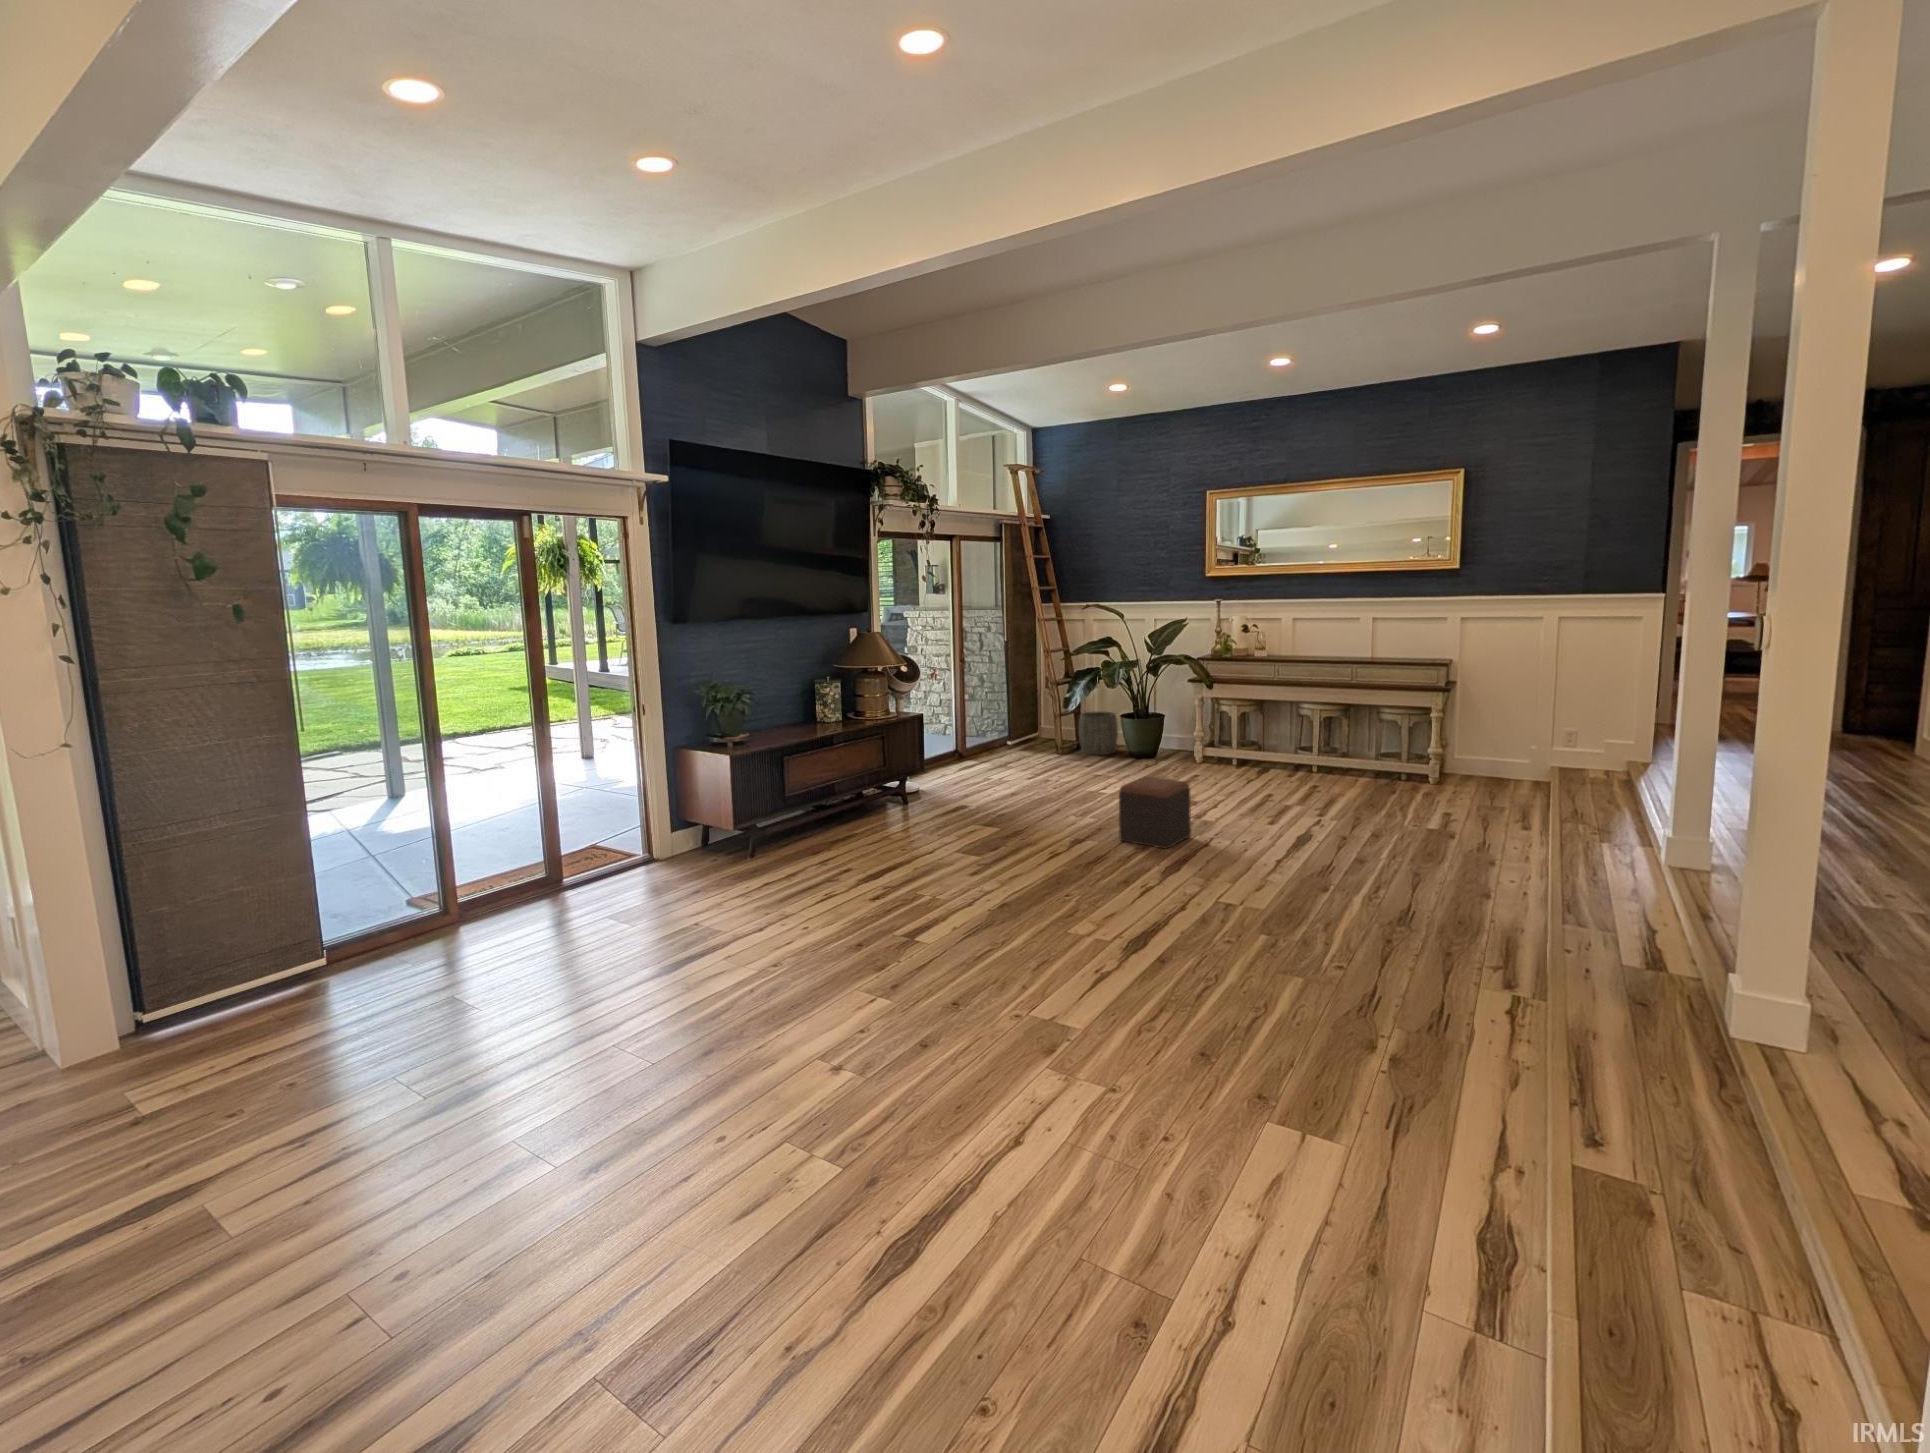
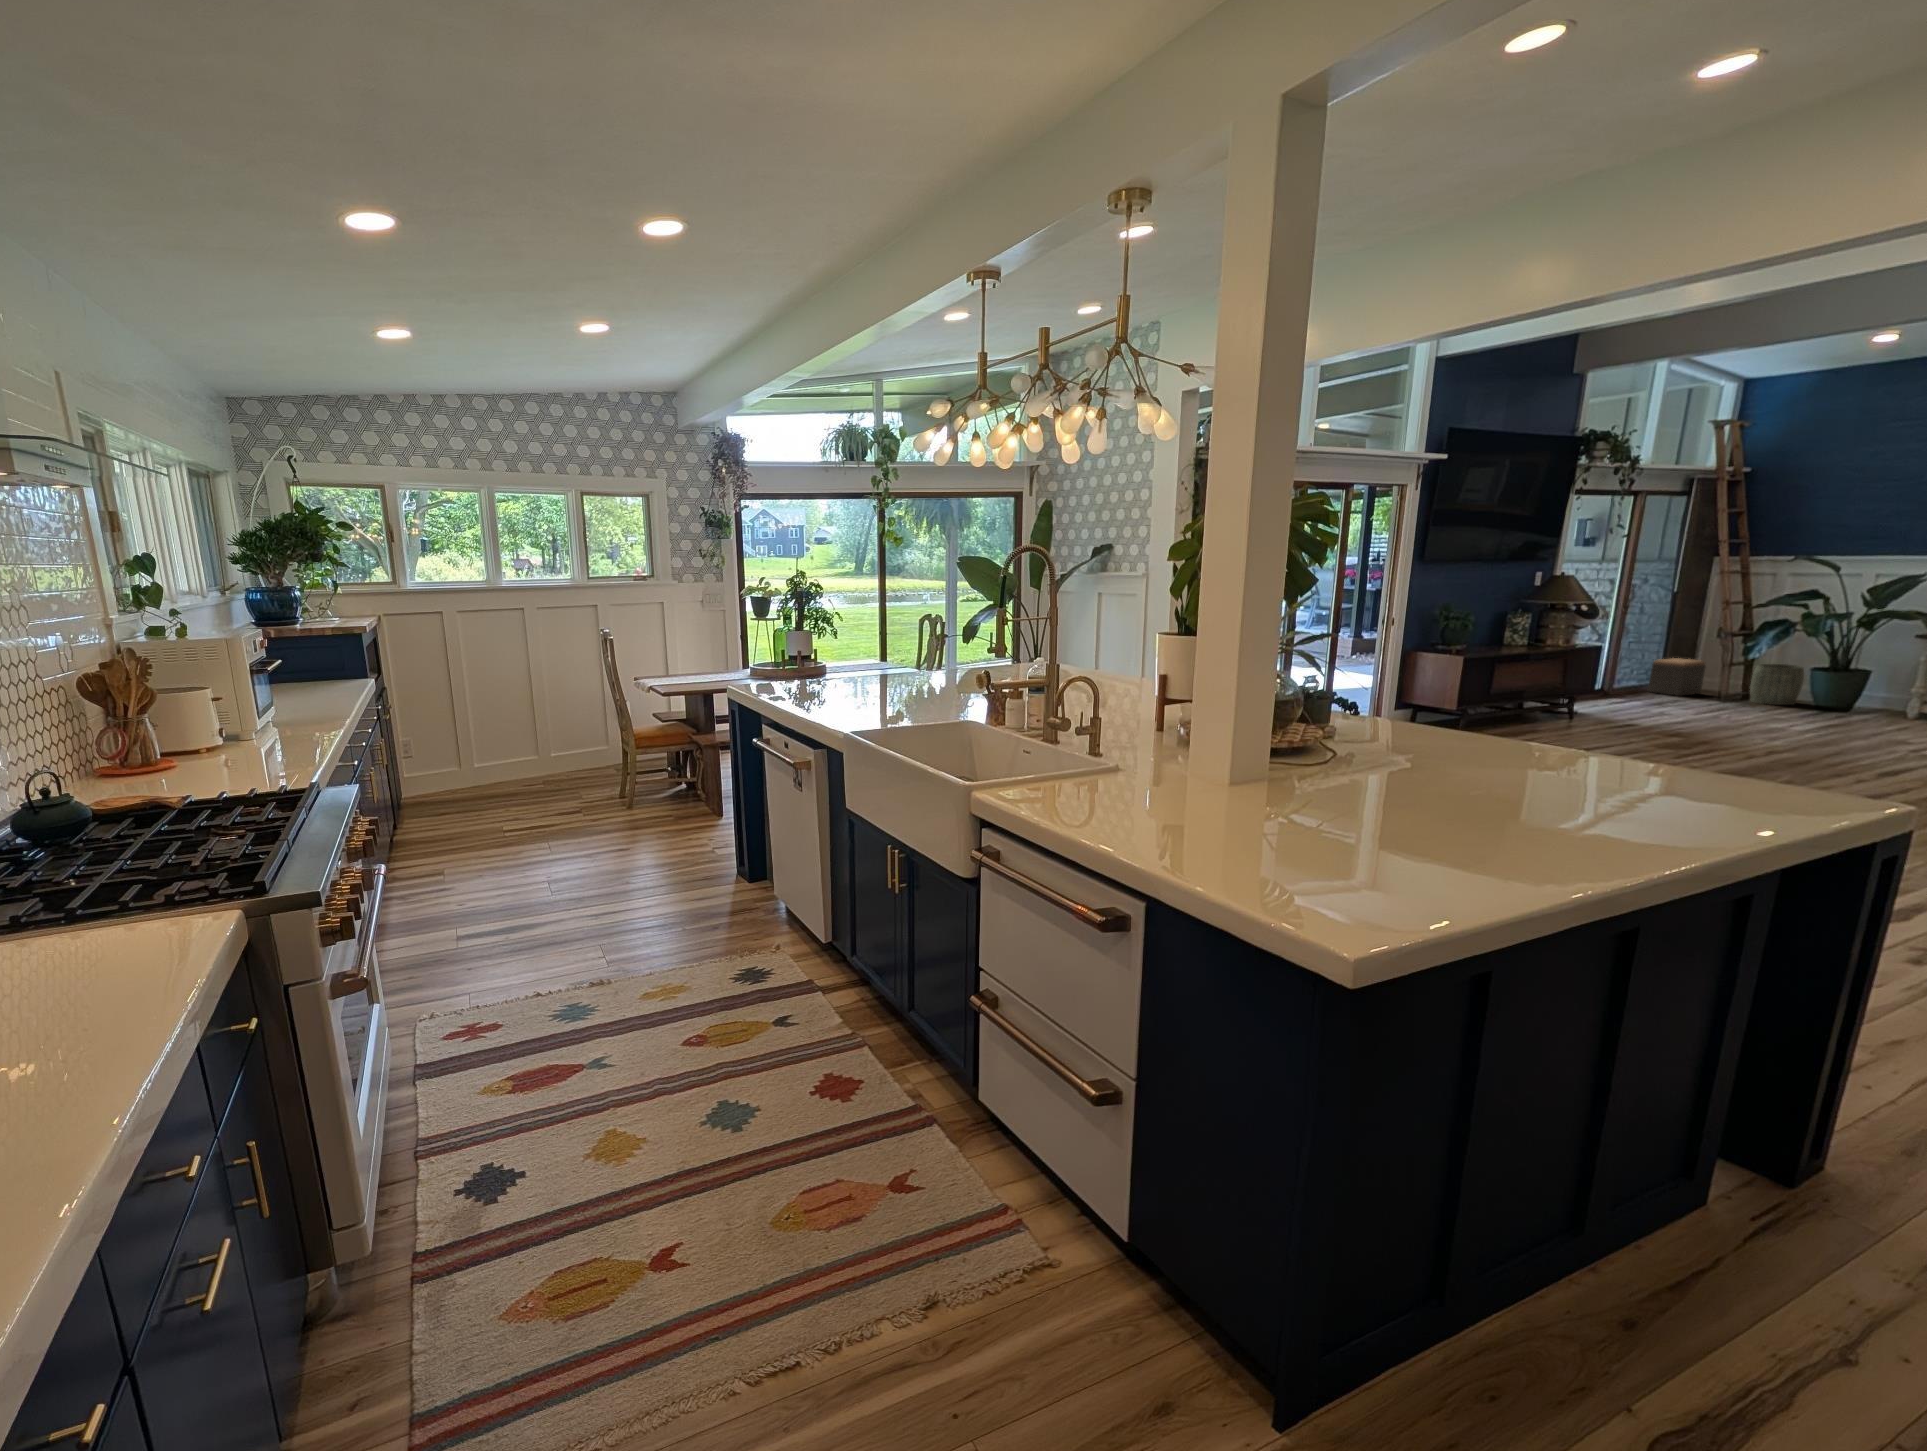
footstool: present [1119,777,1191,849] -> present [1648,658,1706,696]

